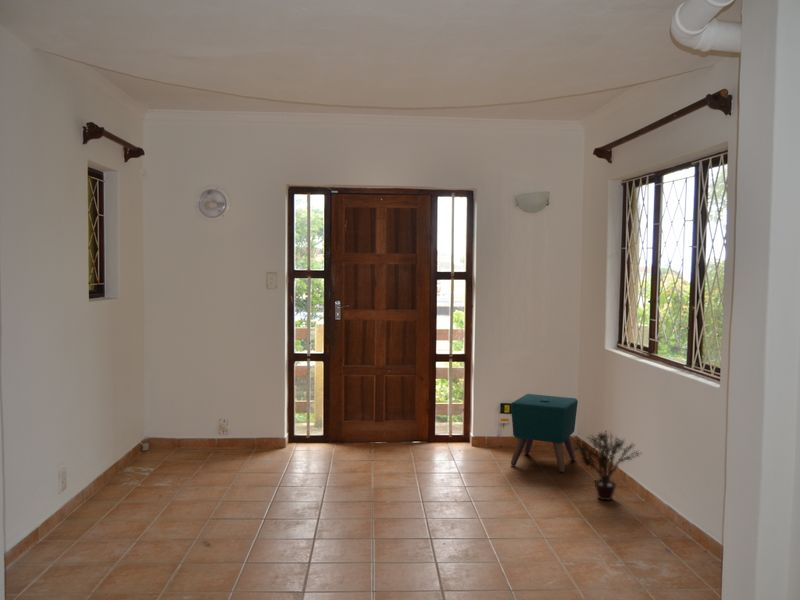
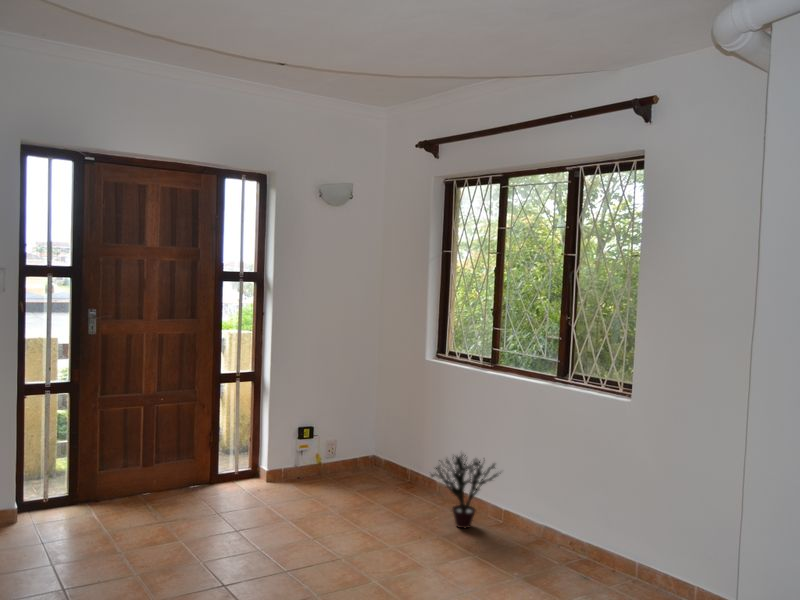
ottoman: present [511,394,578,473] -> none [333,414,400,502]

